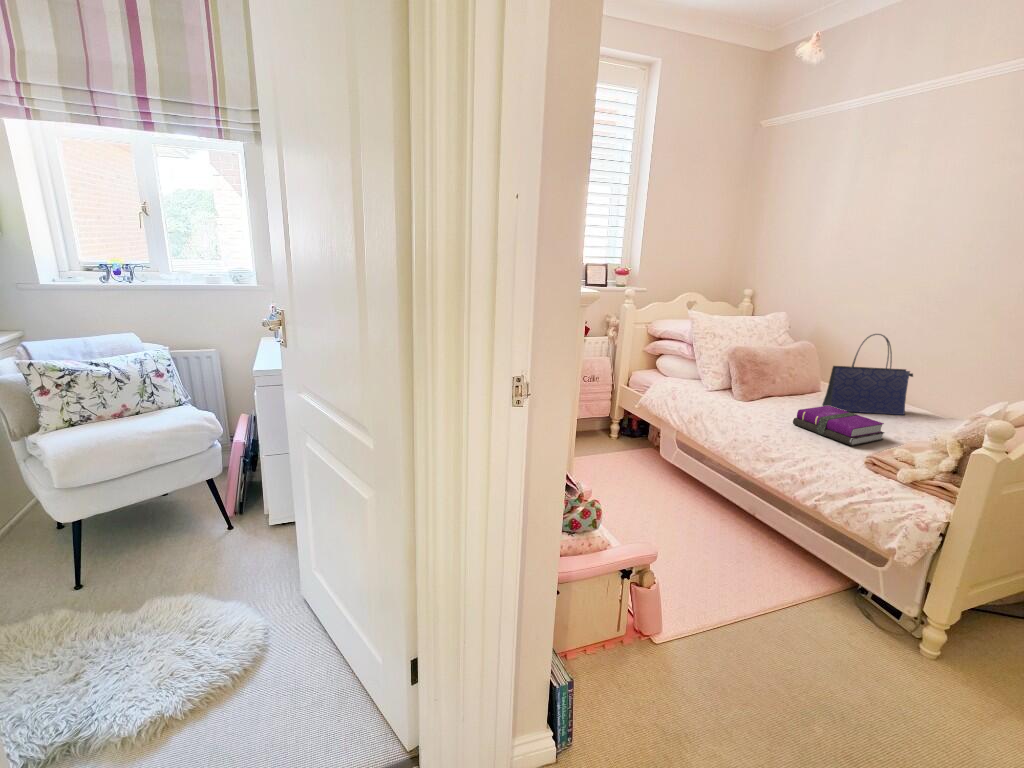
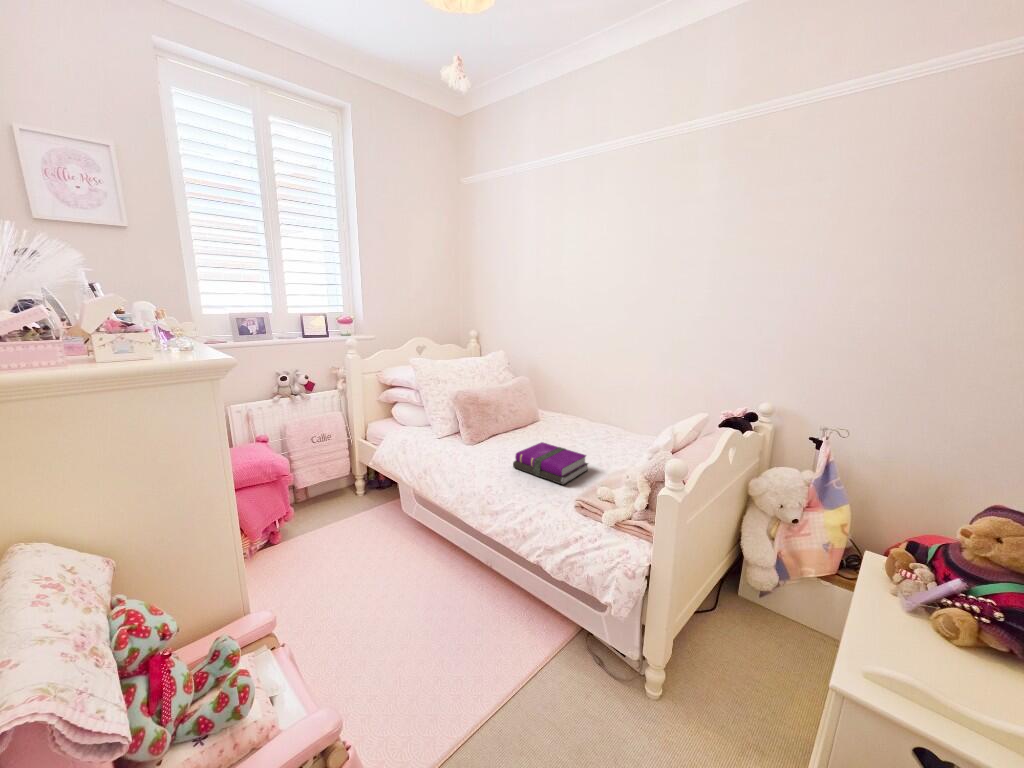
tote bag: present [822,334,913,415] -> none [539,369,603,444]

